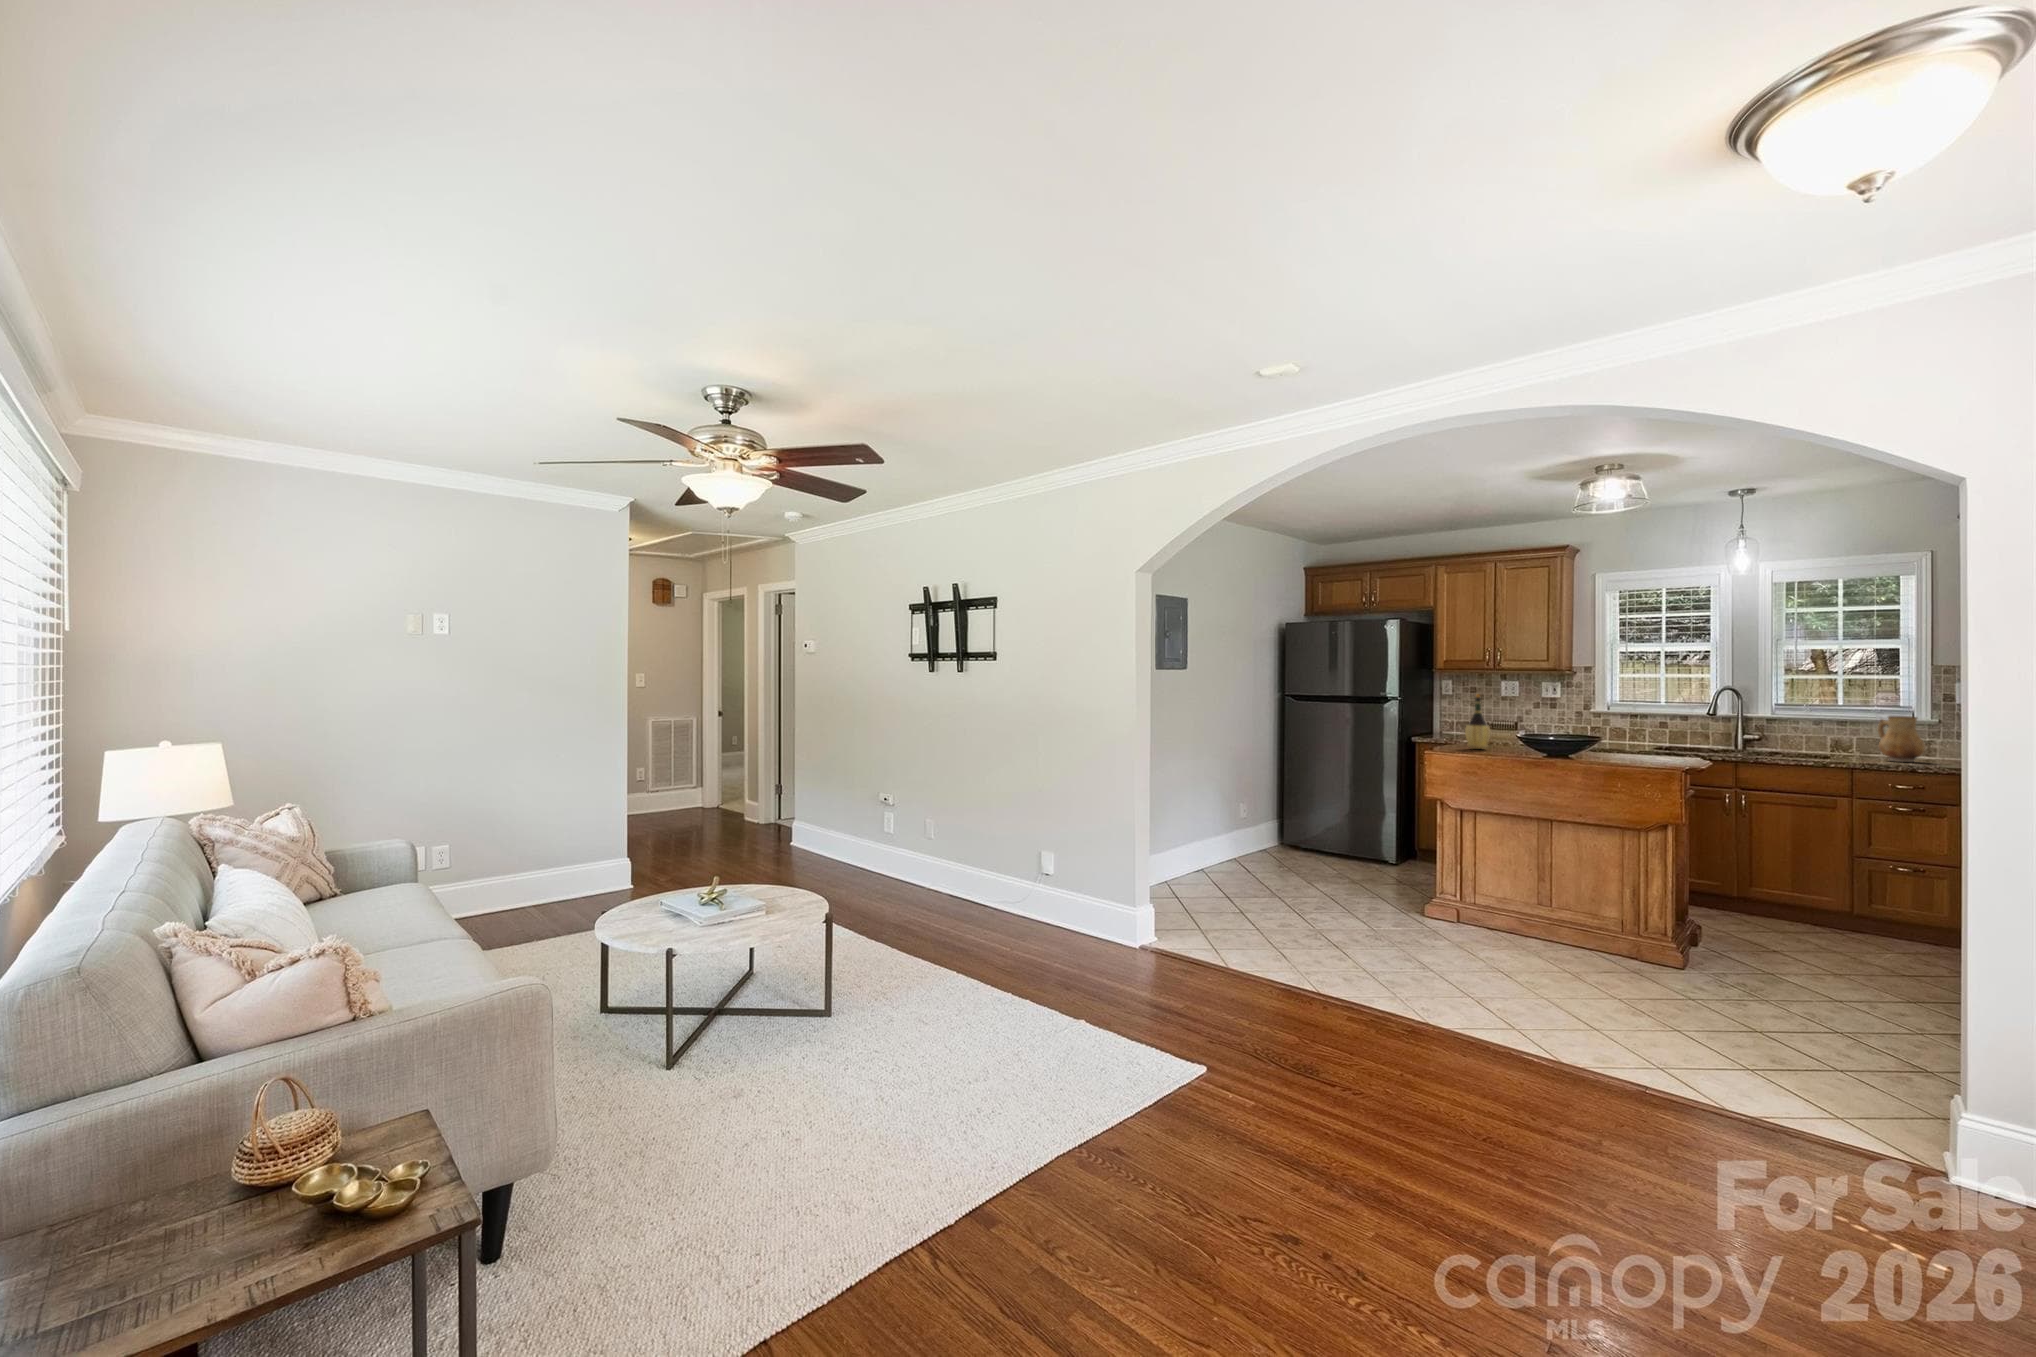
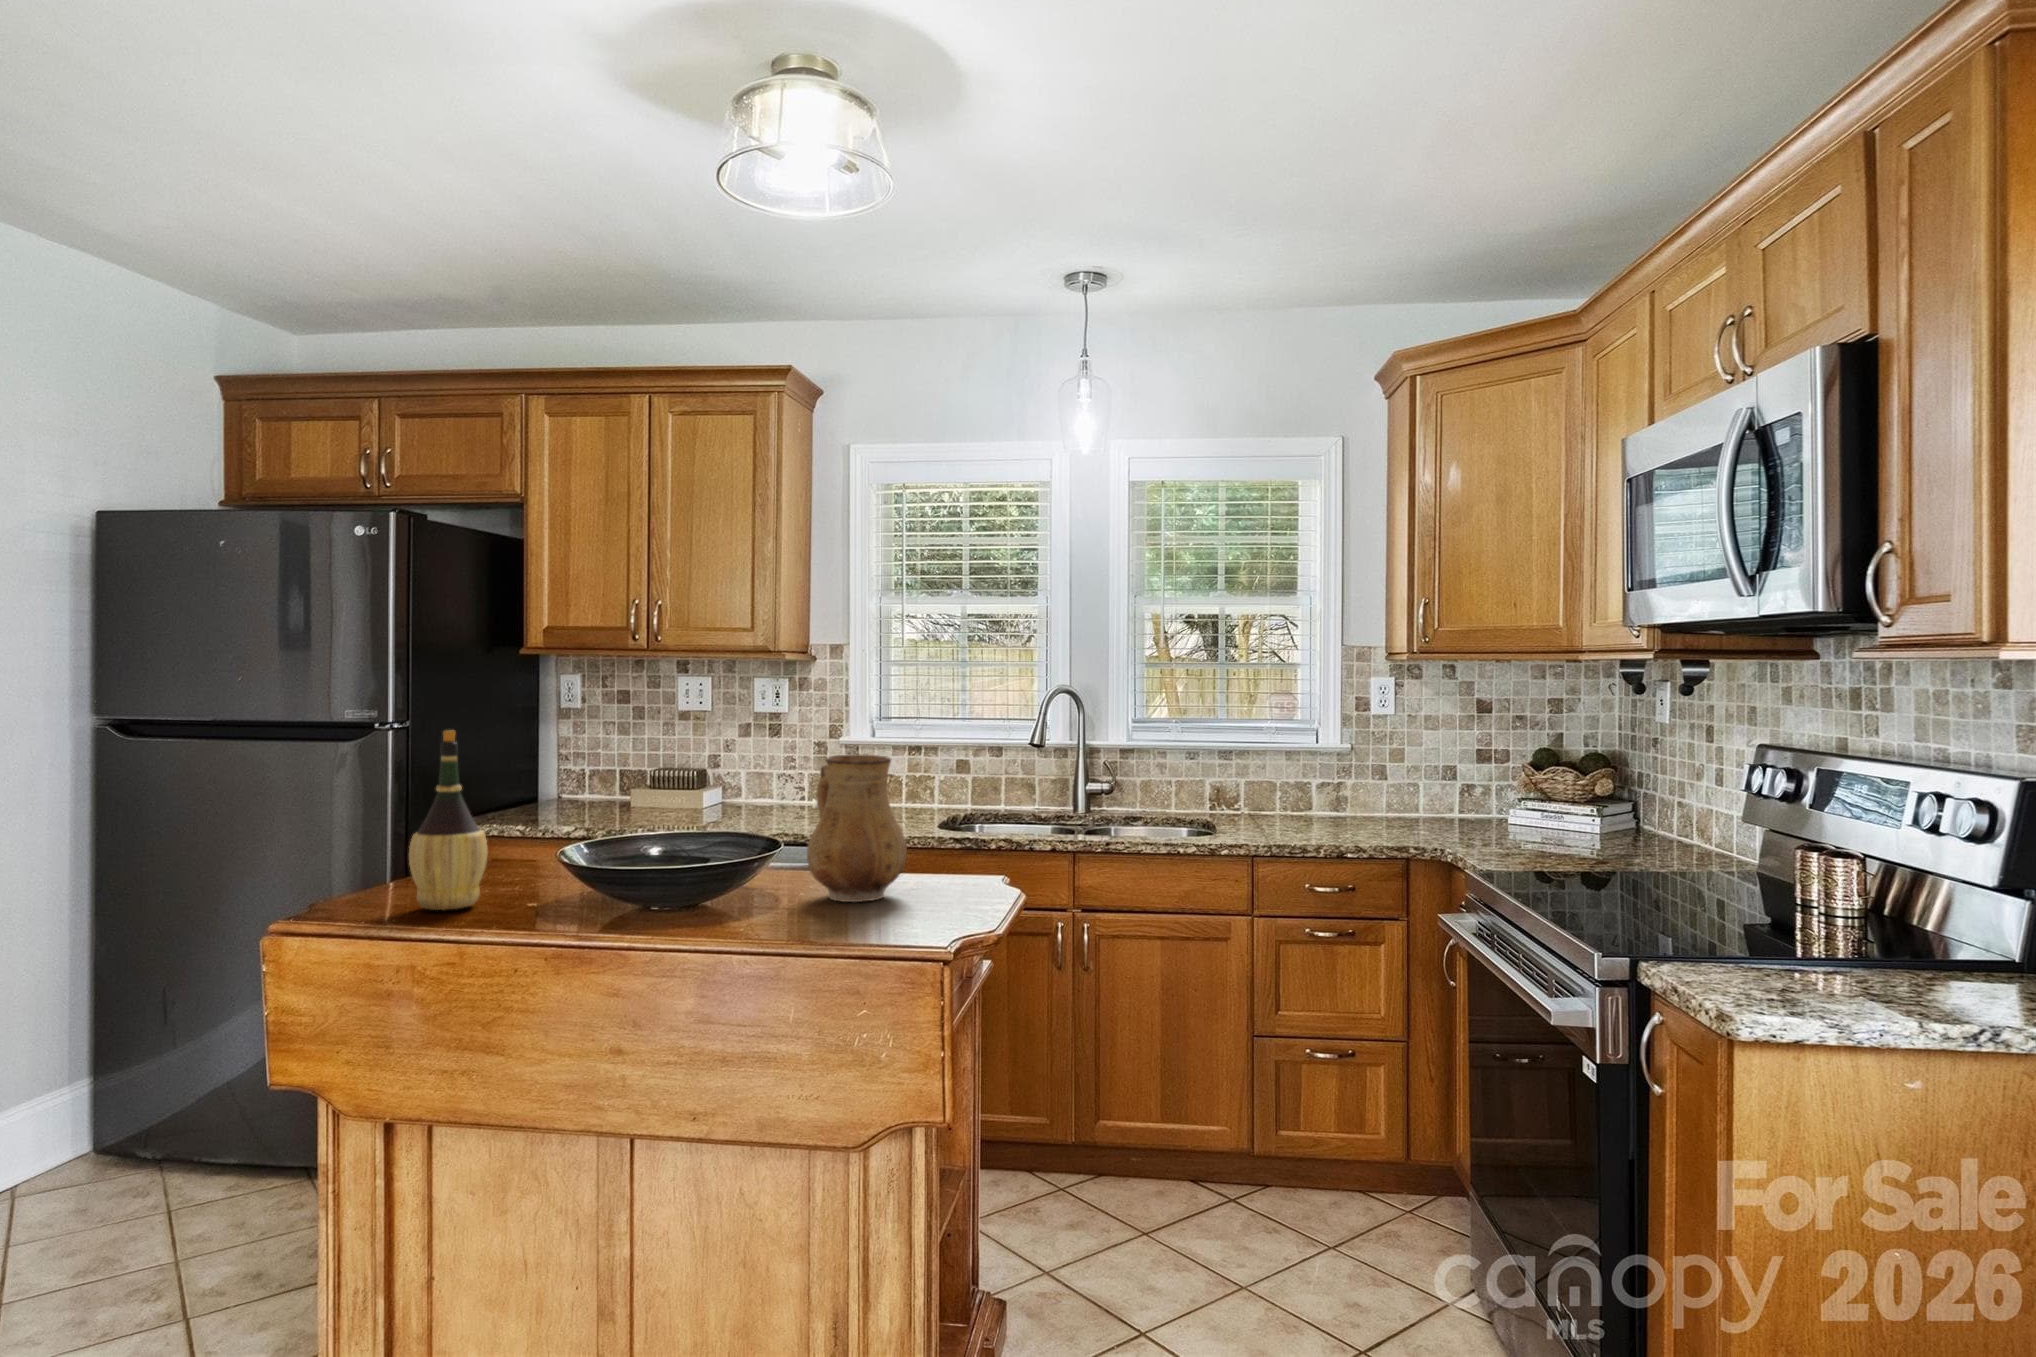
ceramic pitcher: present [1878,716,1925,762] -> present [807,754,907,902]

